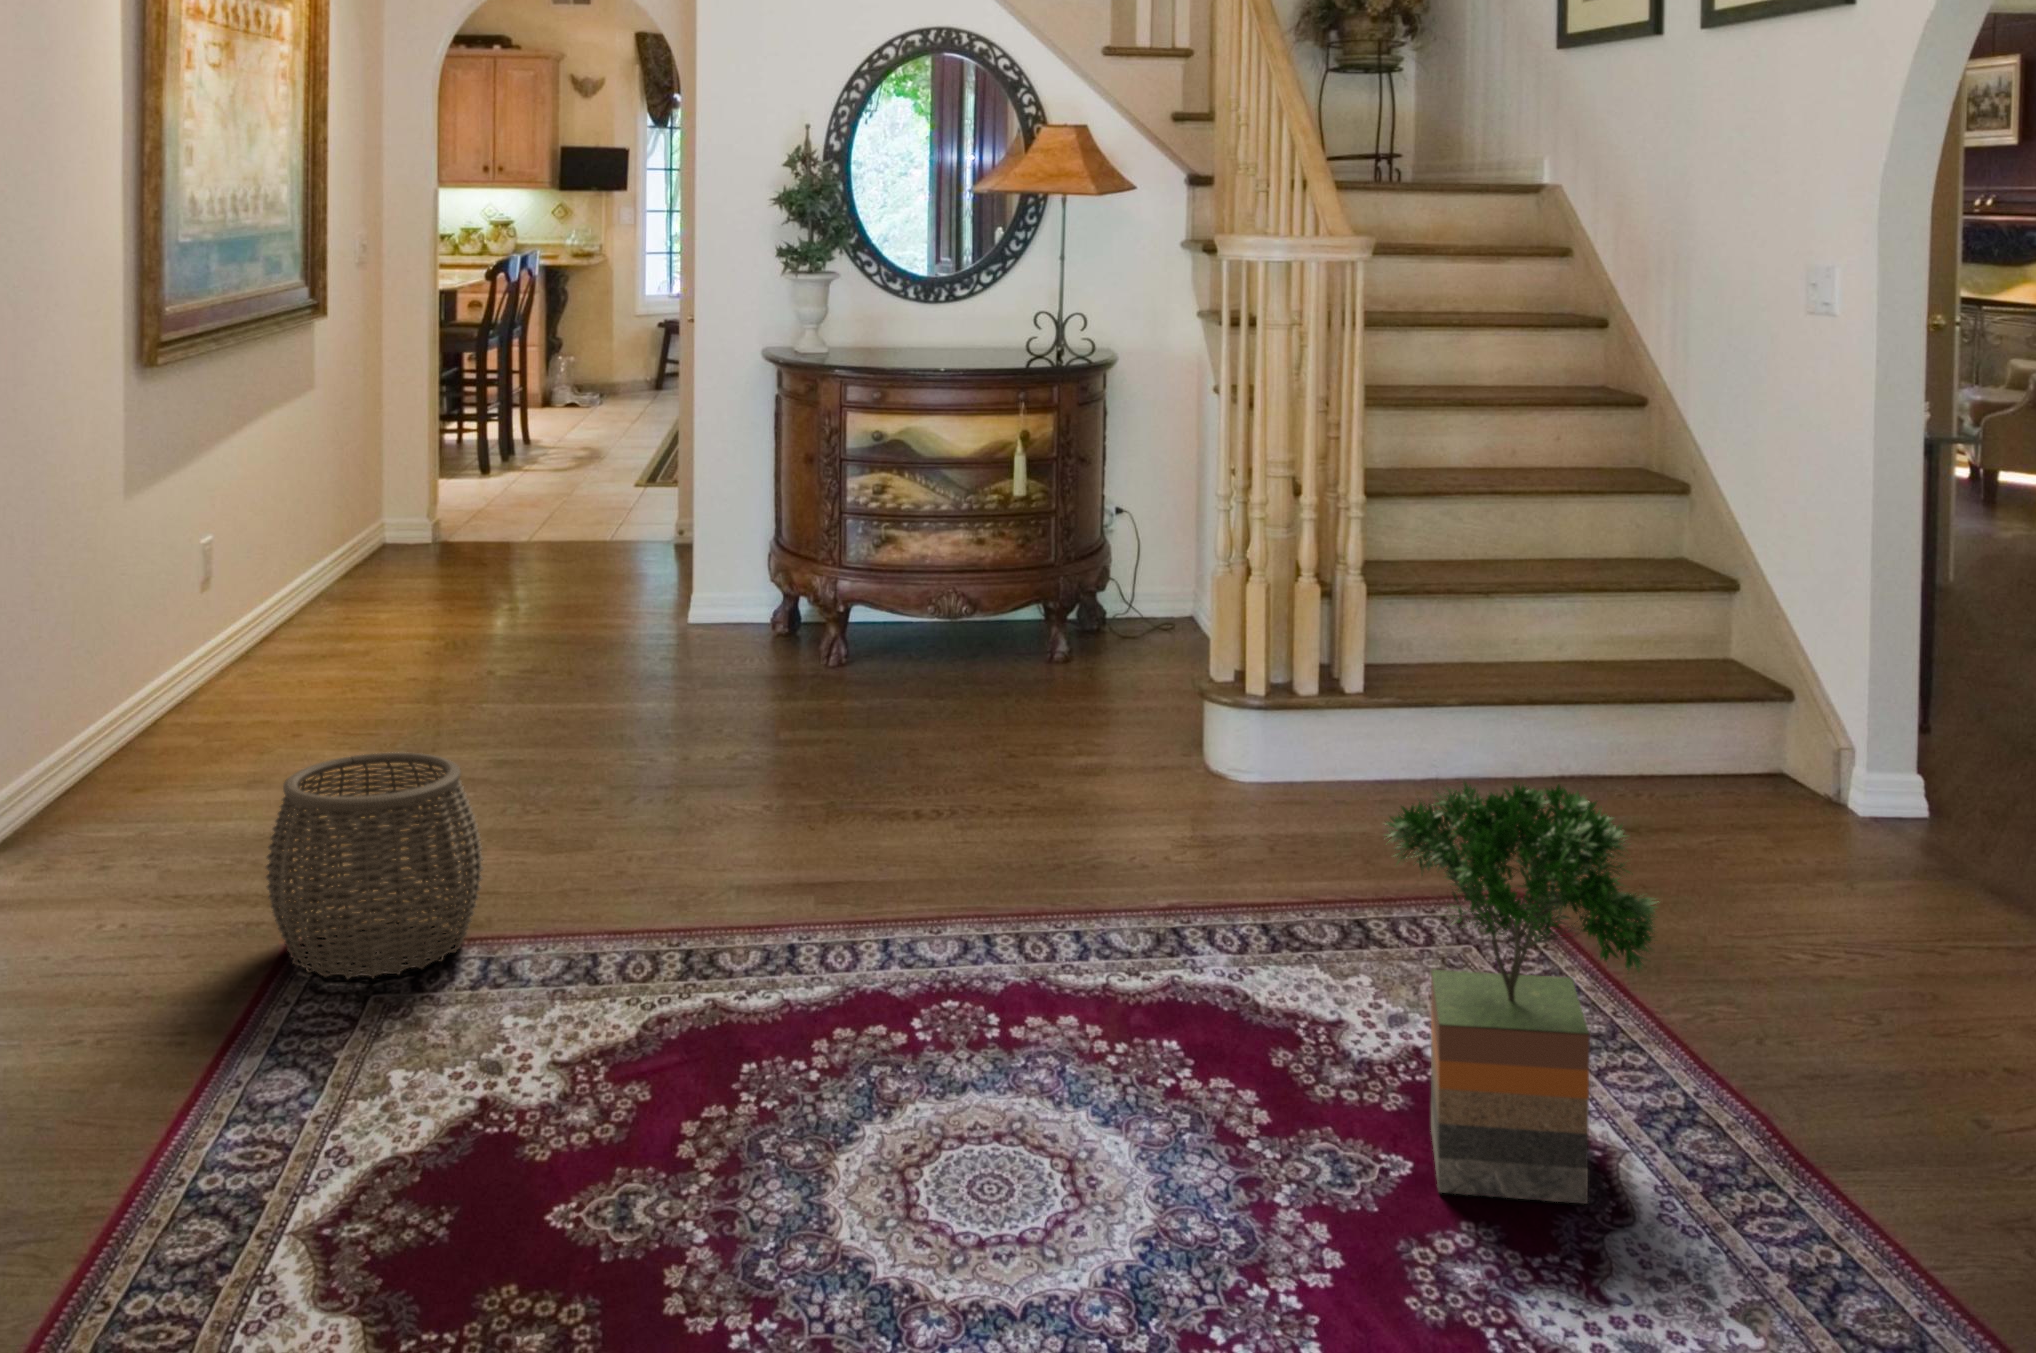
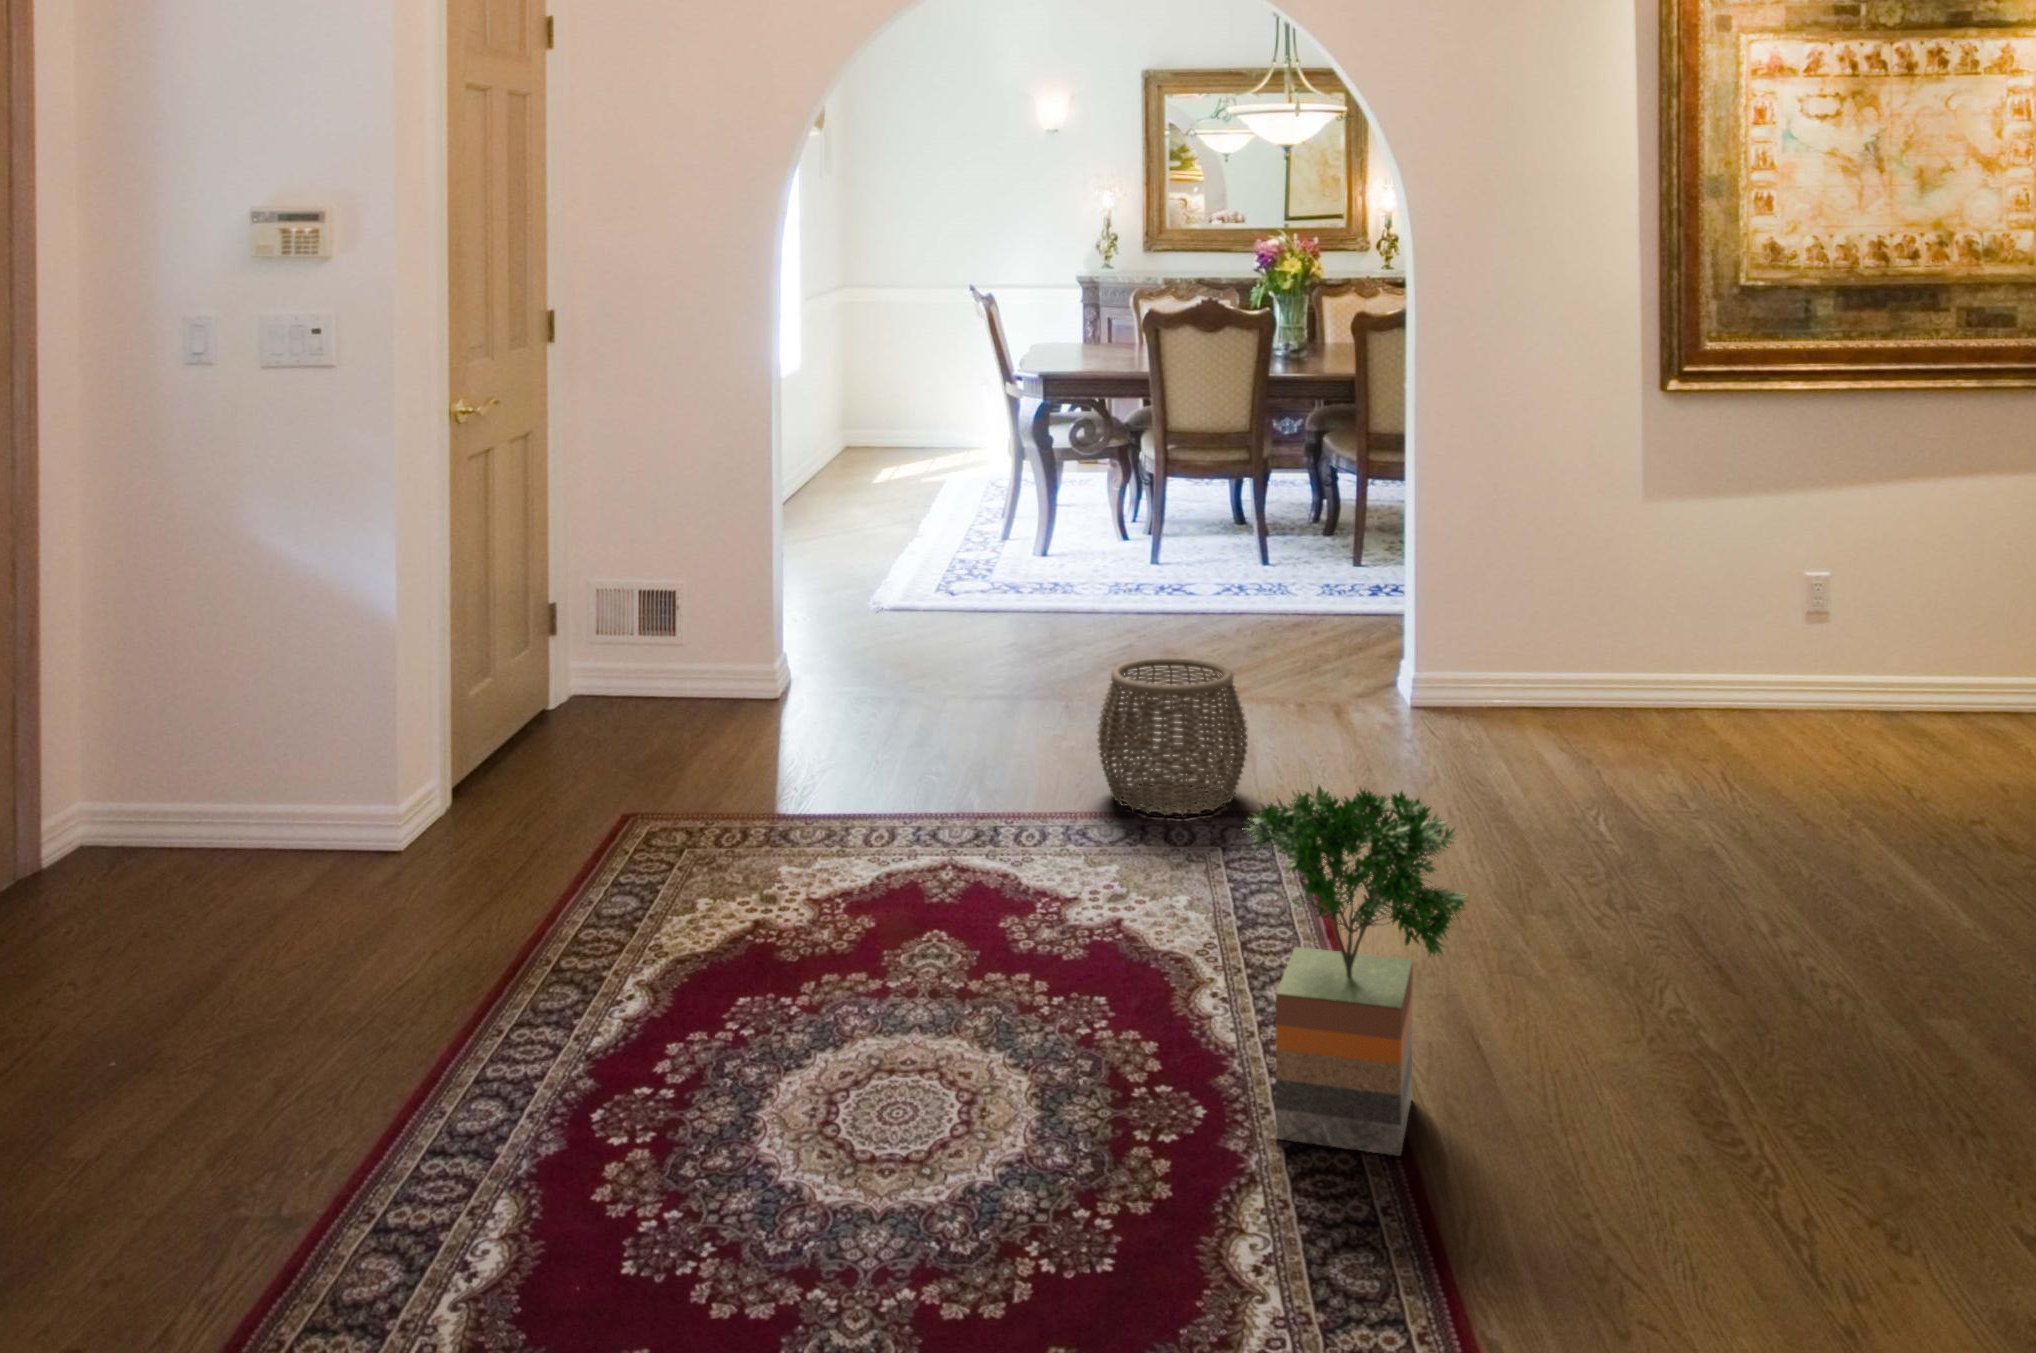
woven basket: present [266,752,483,979] -> present [1097,658,1248,815]

